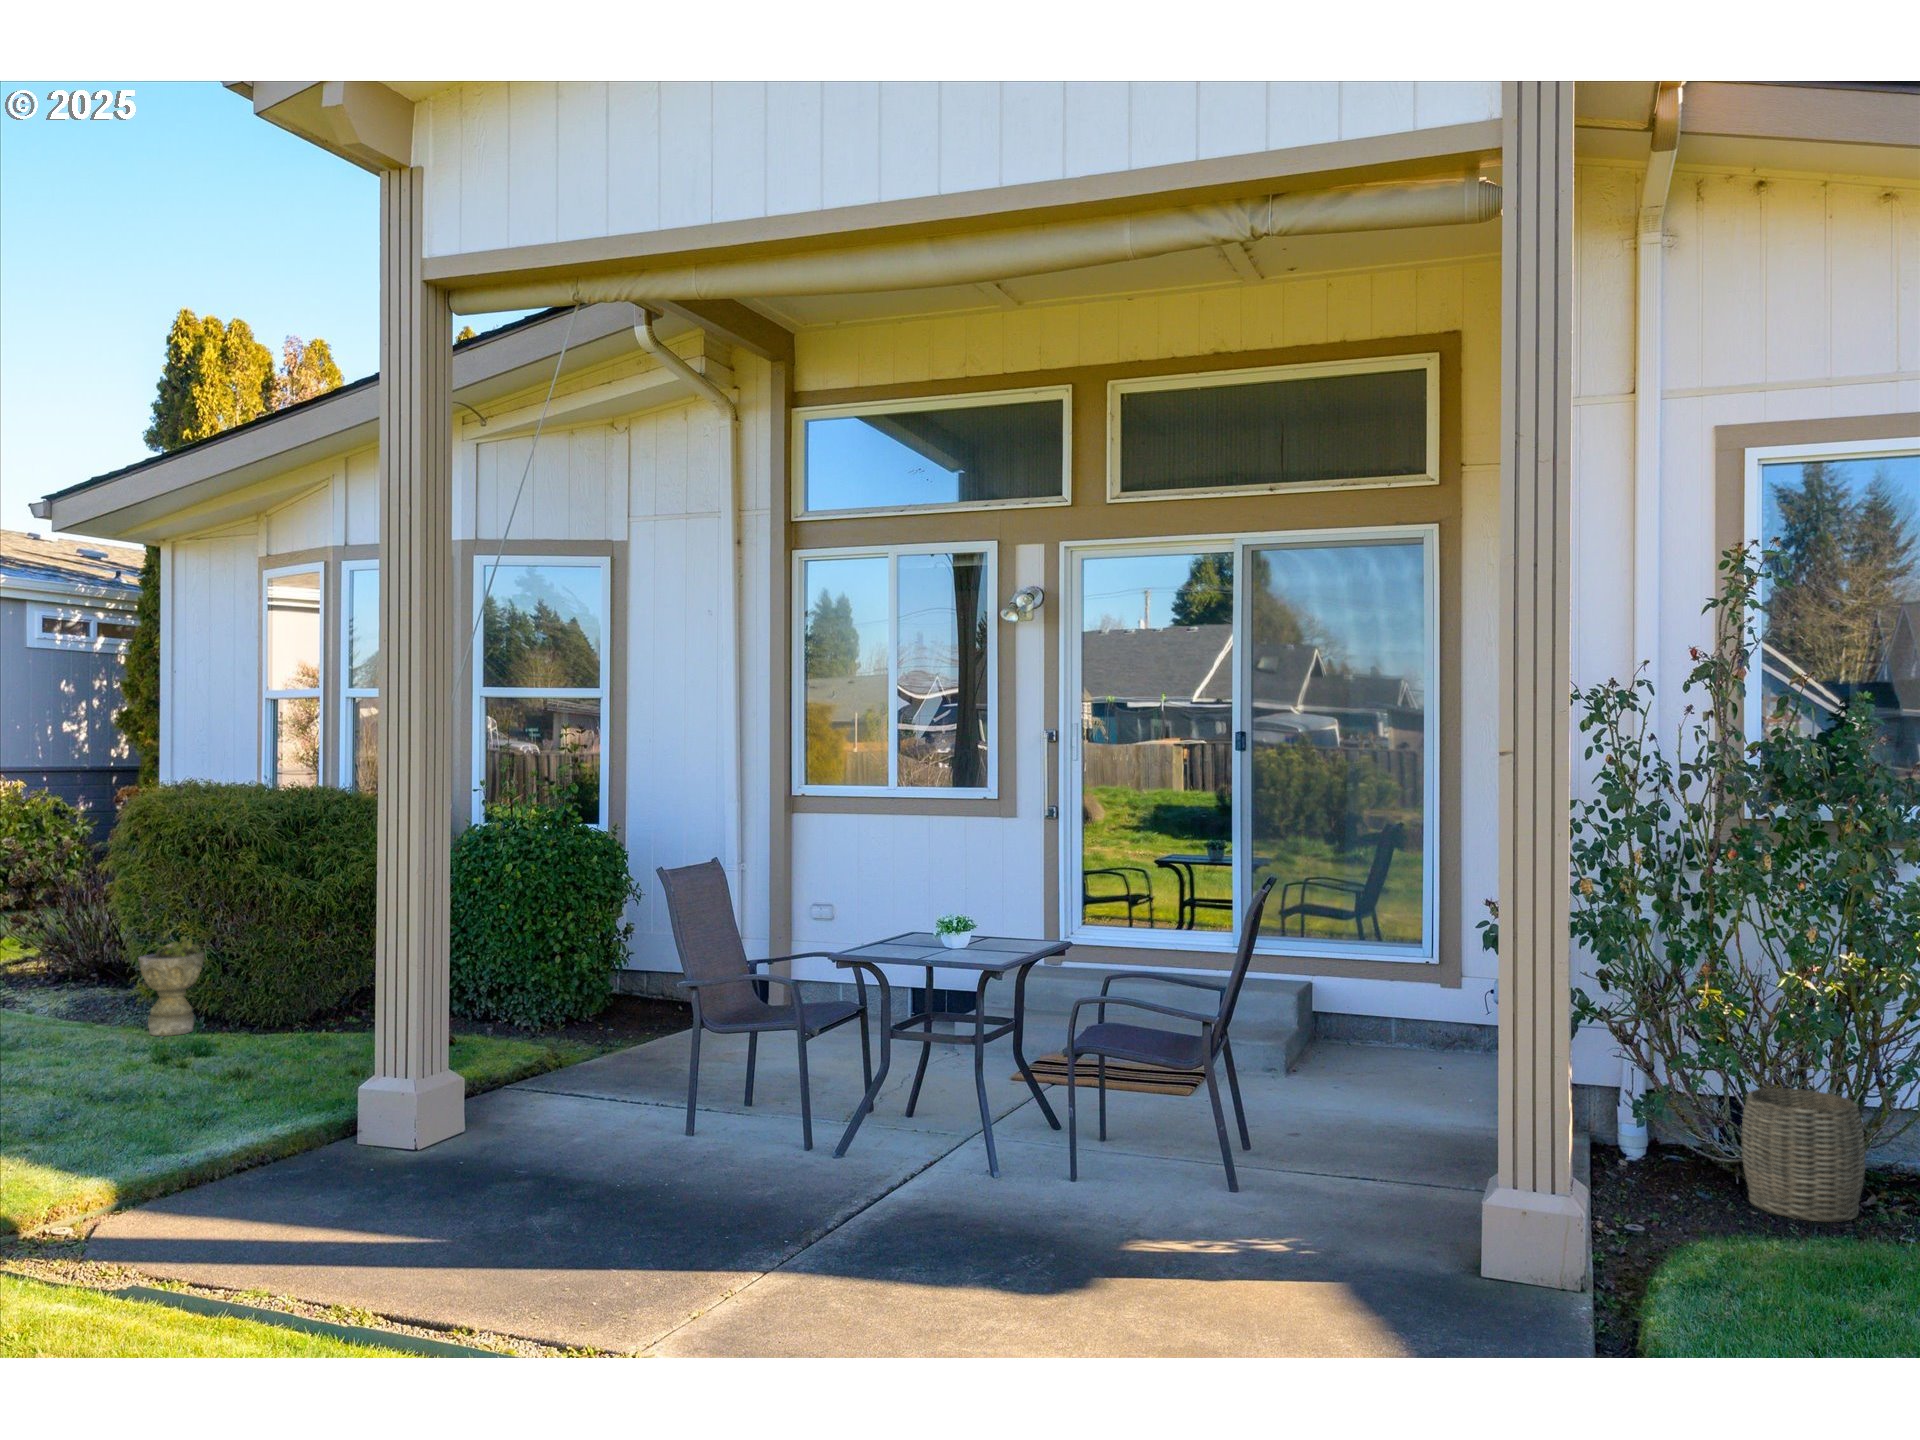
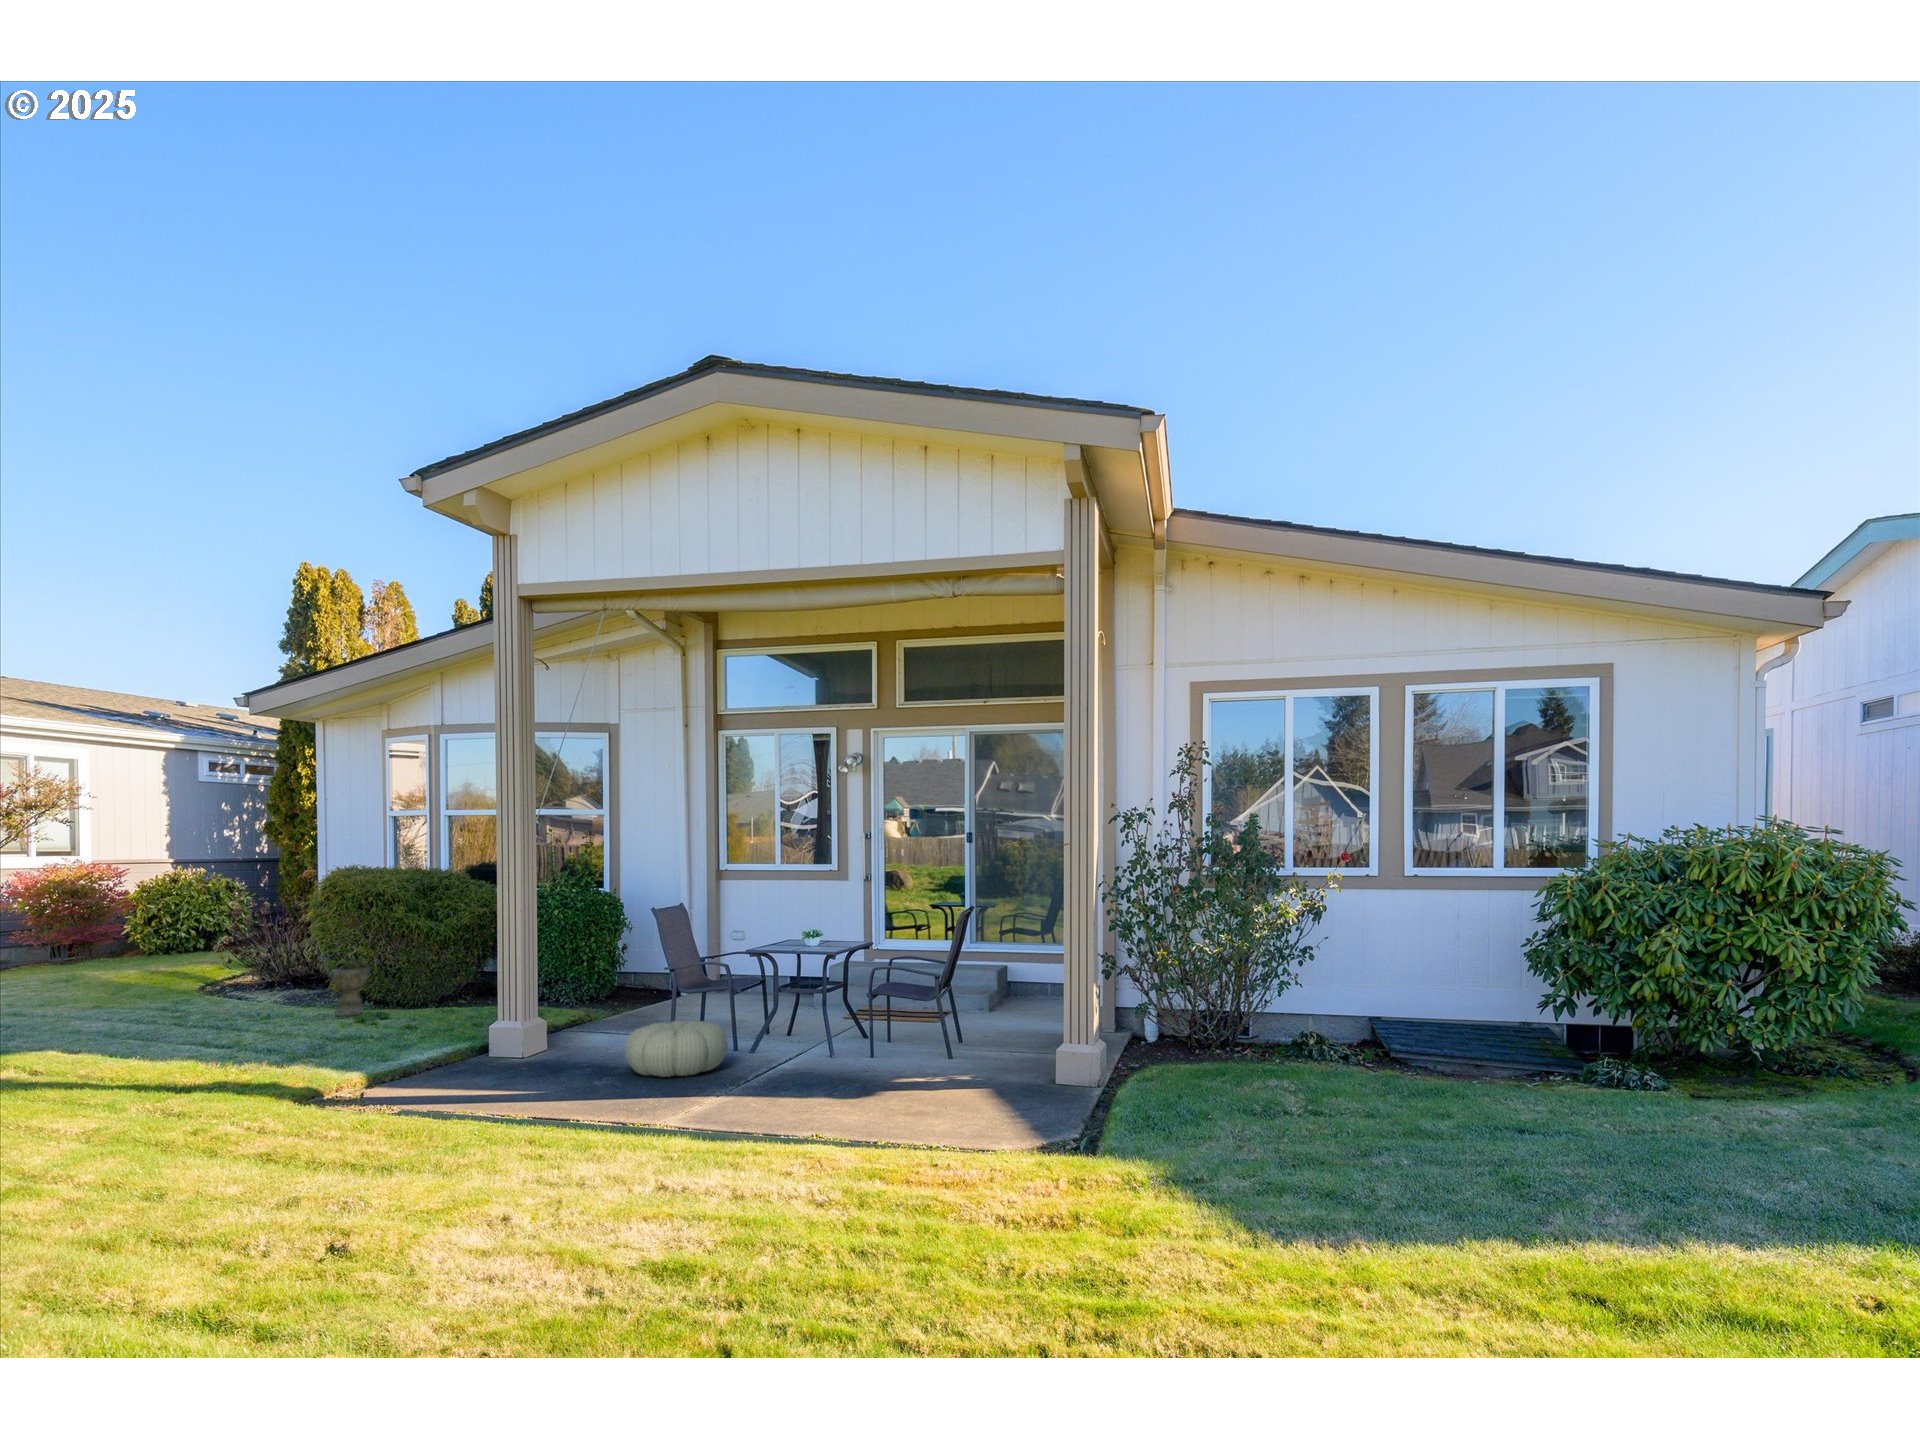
woven basket: present [1741,1088,1865,1222] -> none [1186,997,1237,1056]
pouf: none [589,1097,789,1219] -> present [625,1020,728,1077]

